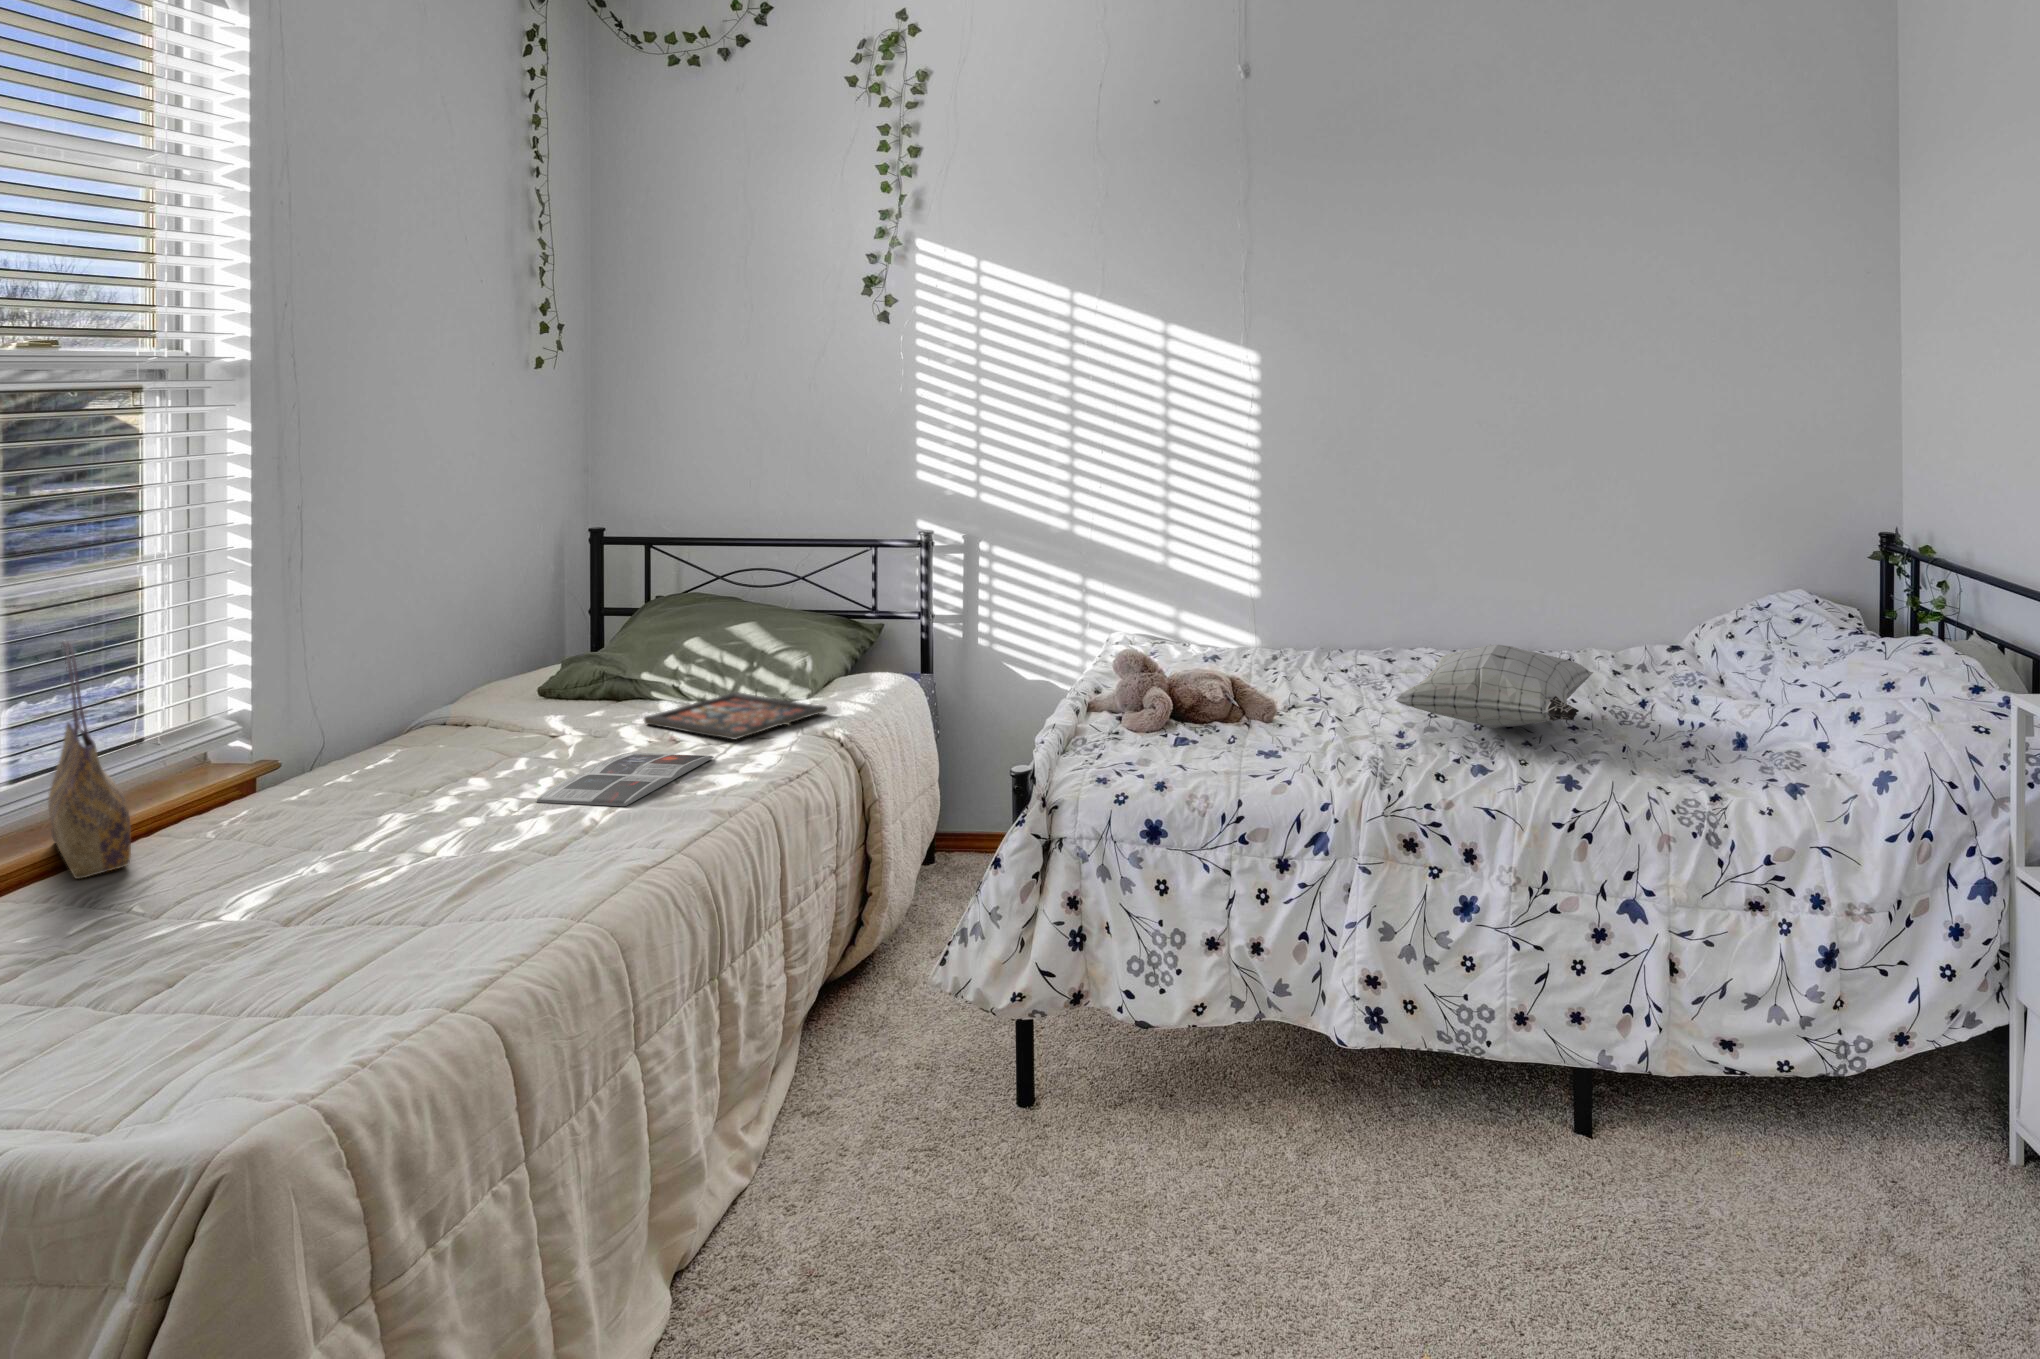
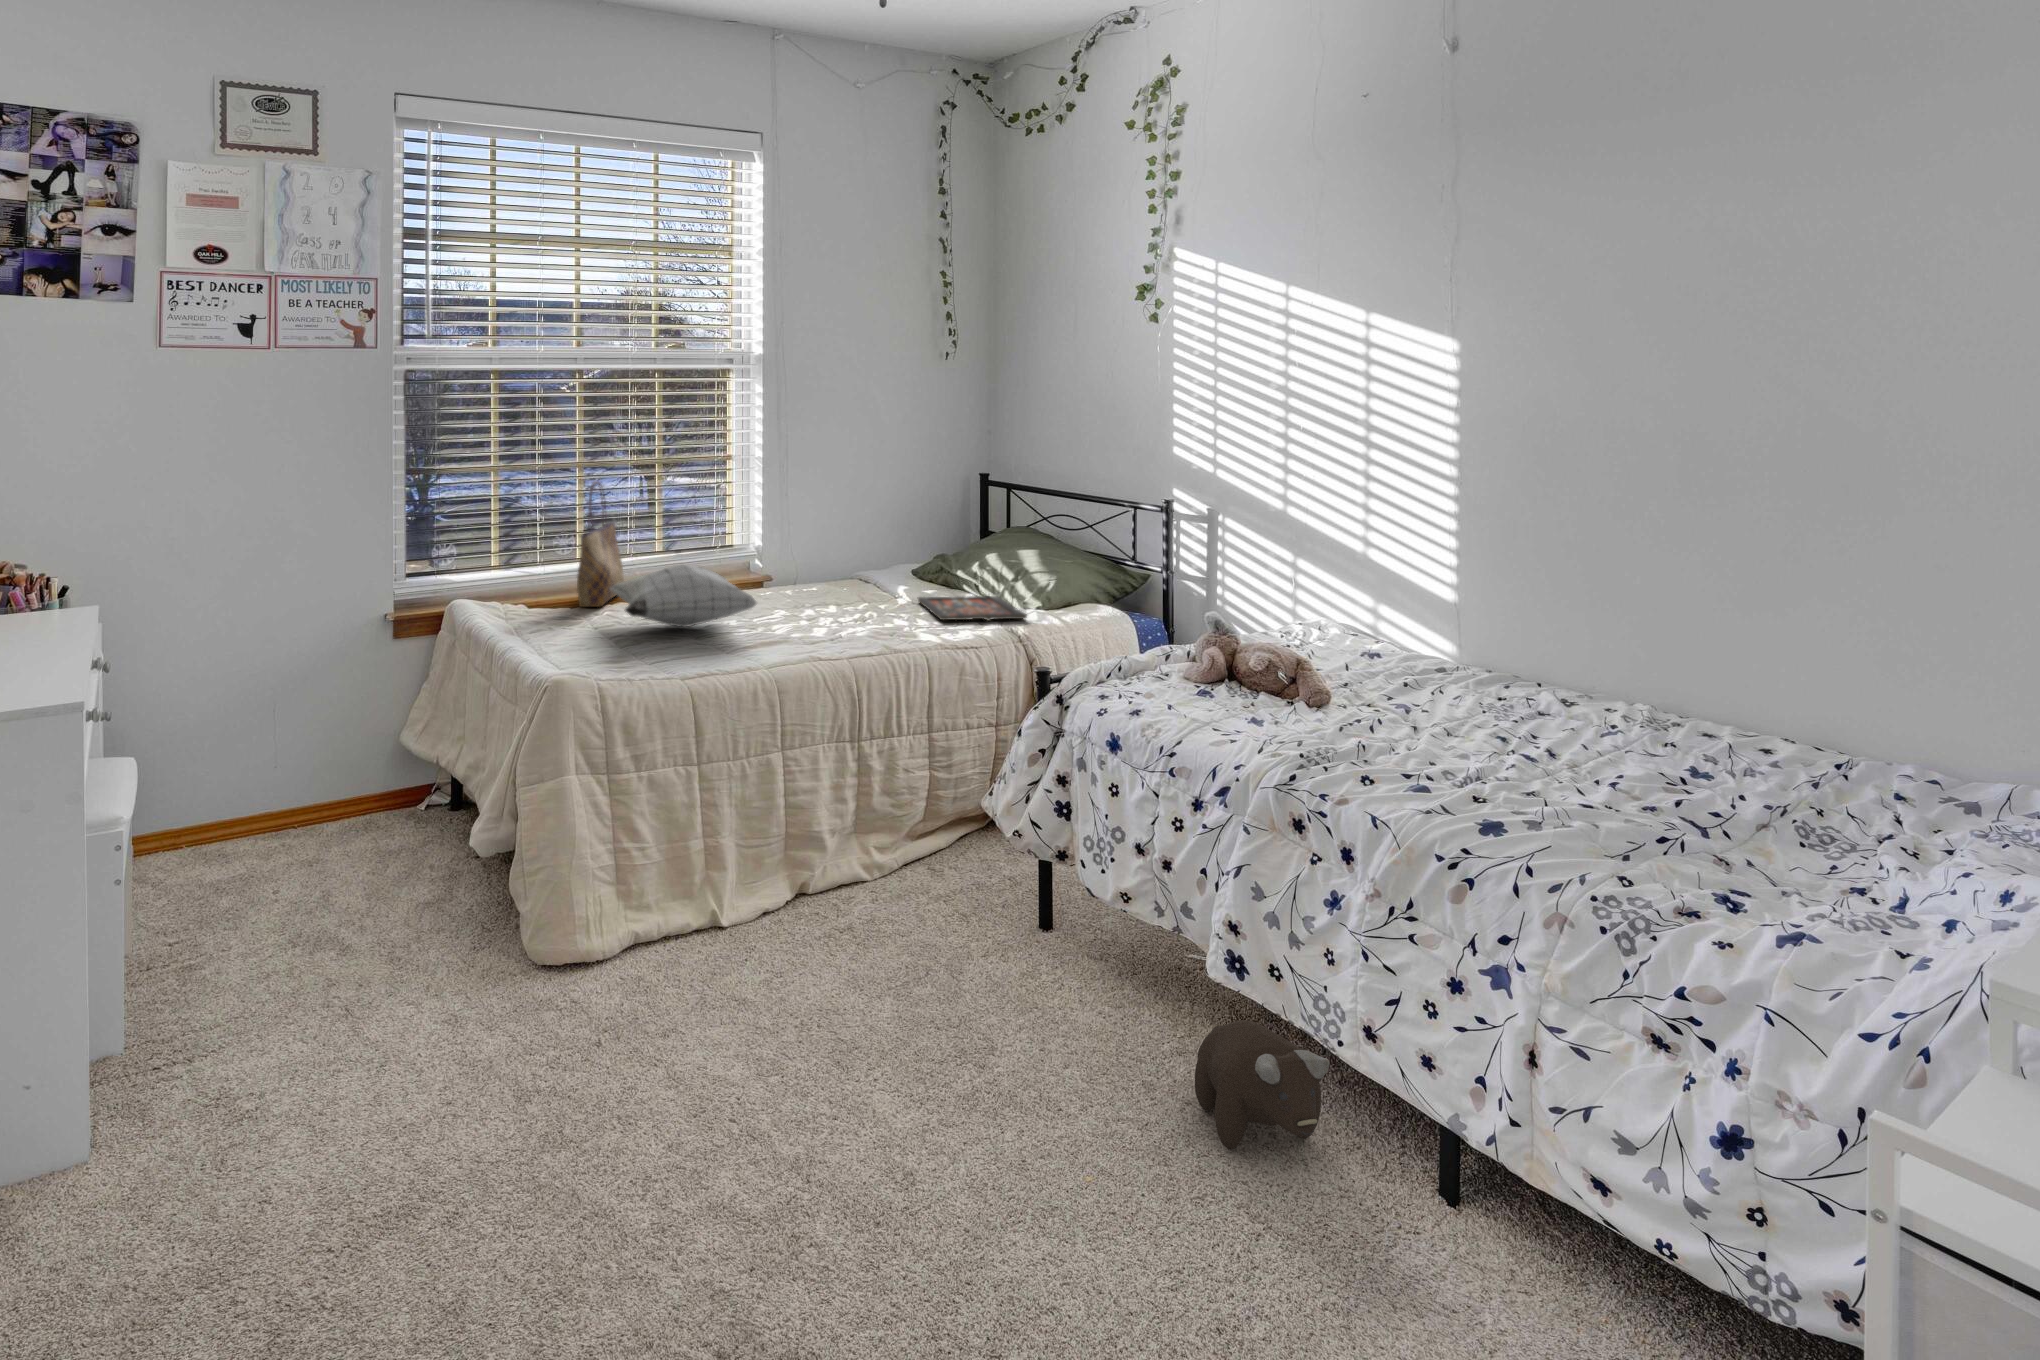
pillow: present [1395,644,1593,728] -> present [610,565,757,627]
magazine: present [536,753,714,806] -> none [789,612,912,637]
plush toy: none [1355,1052,1517,1183] -> present [1195,1020,1330,1149]

